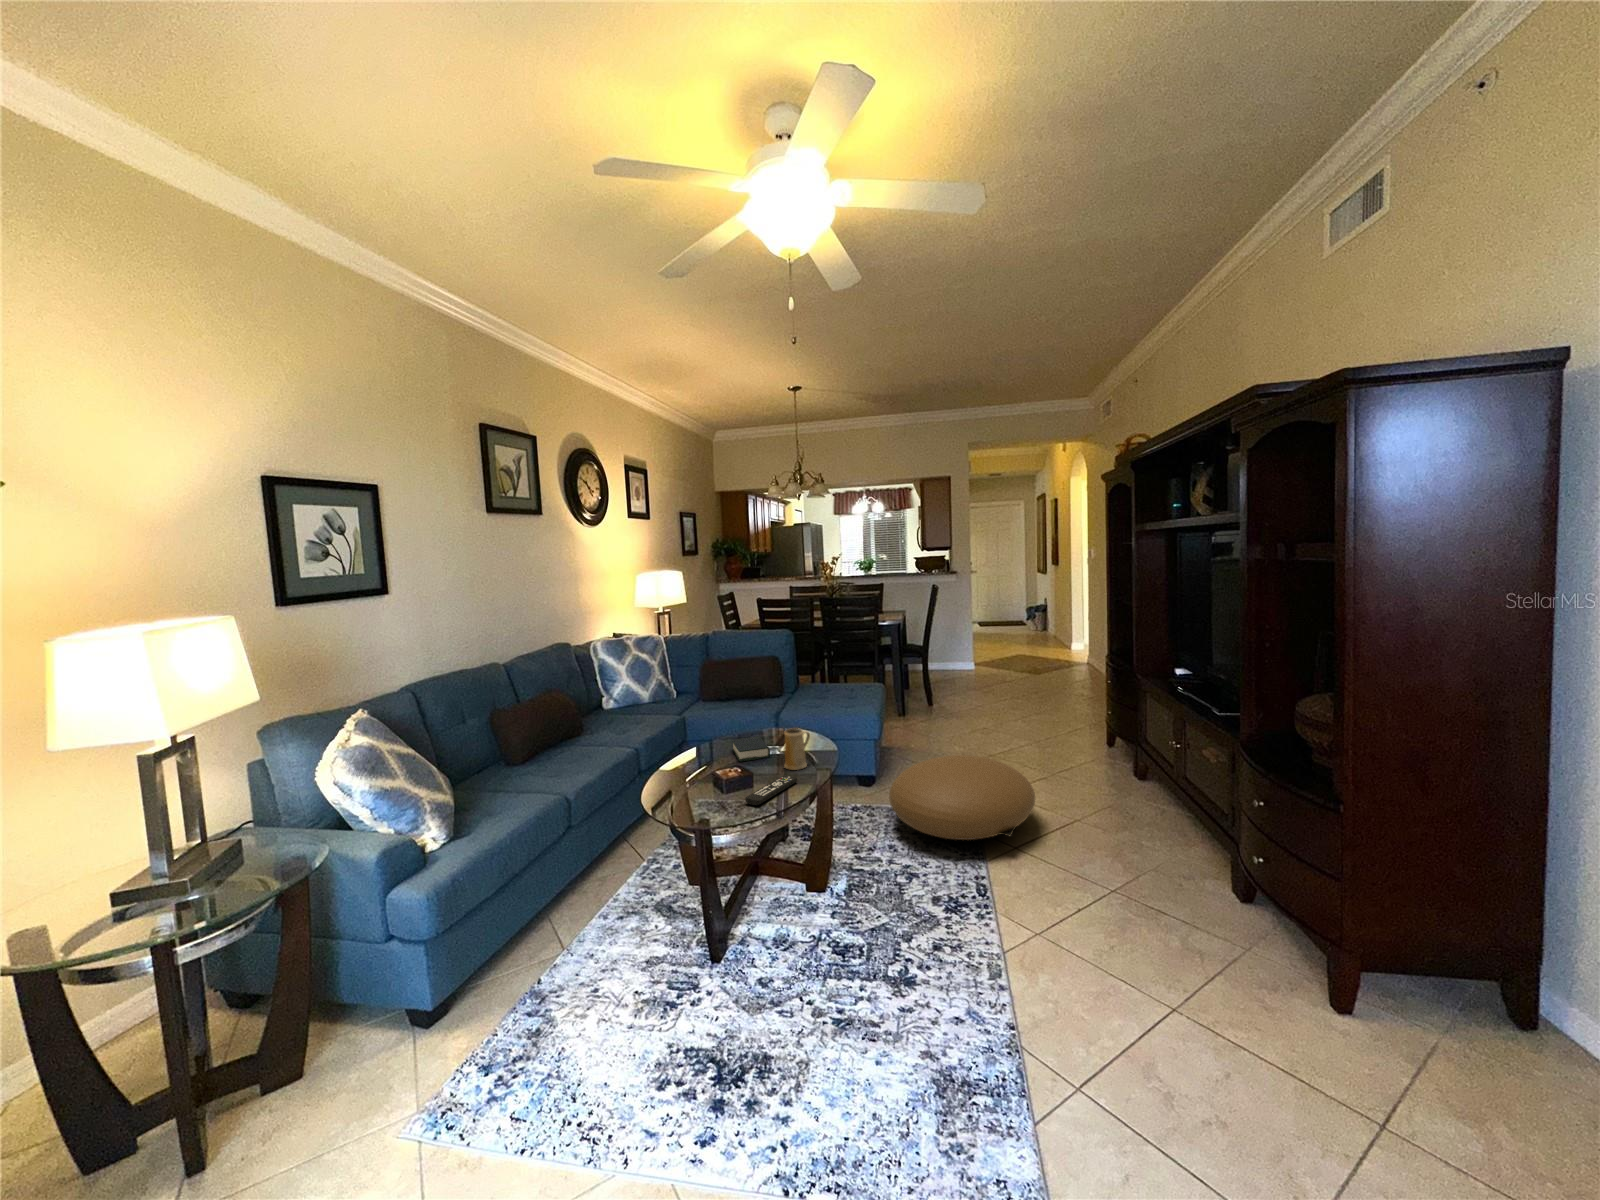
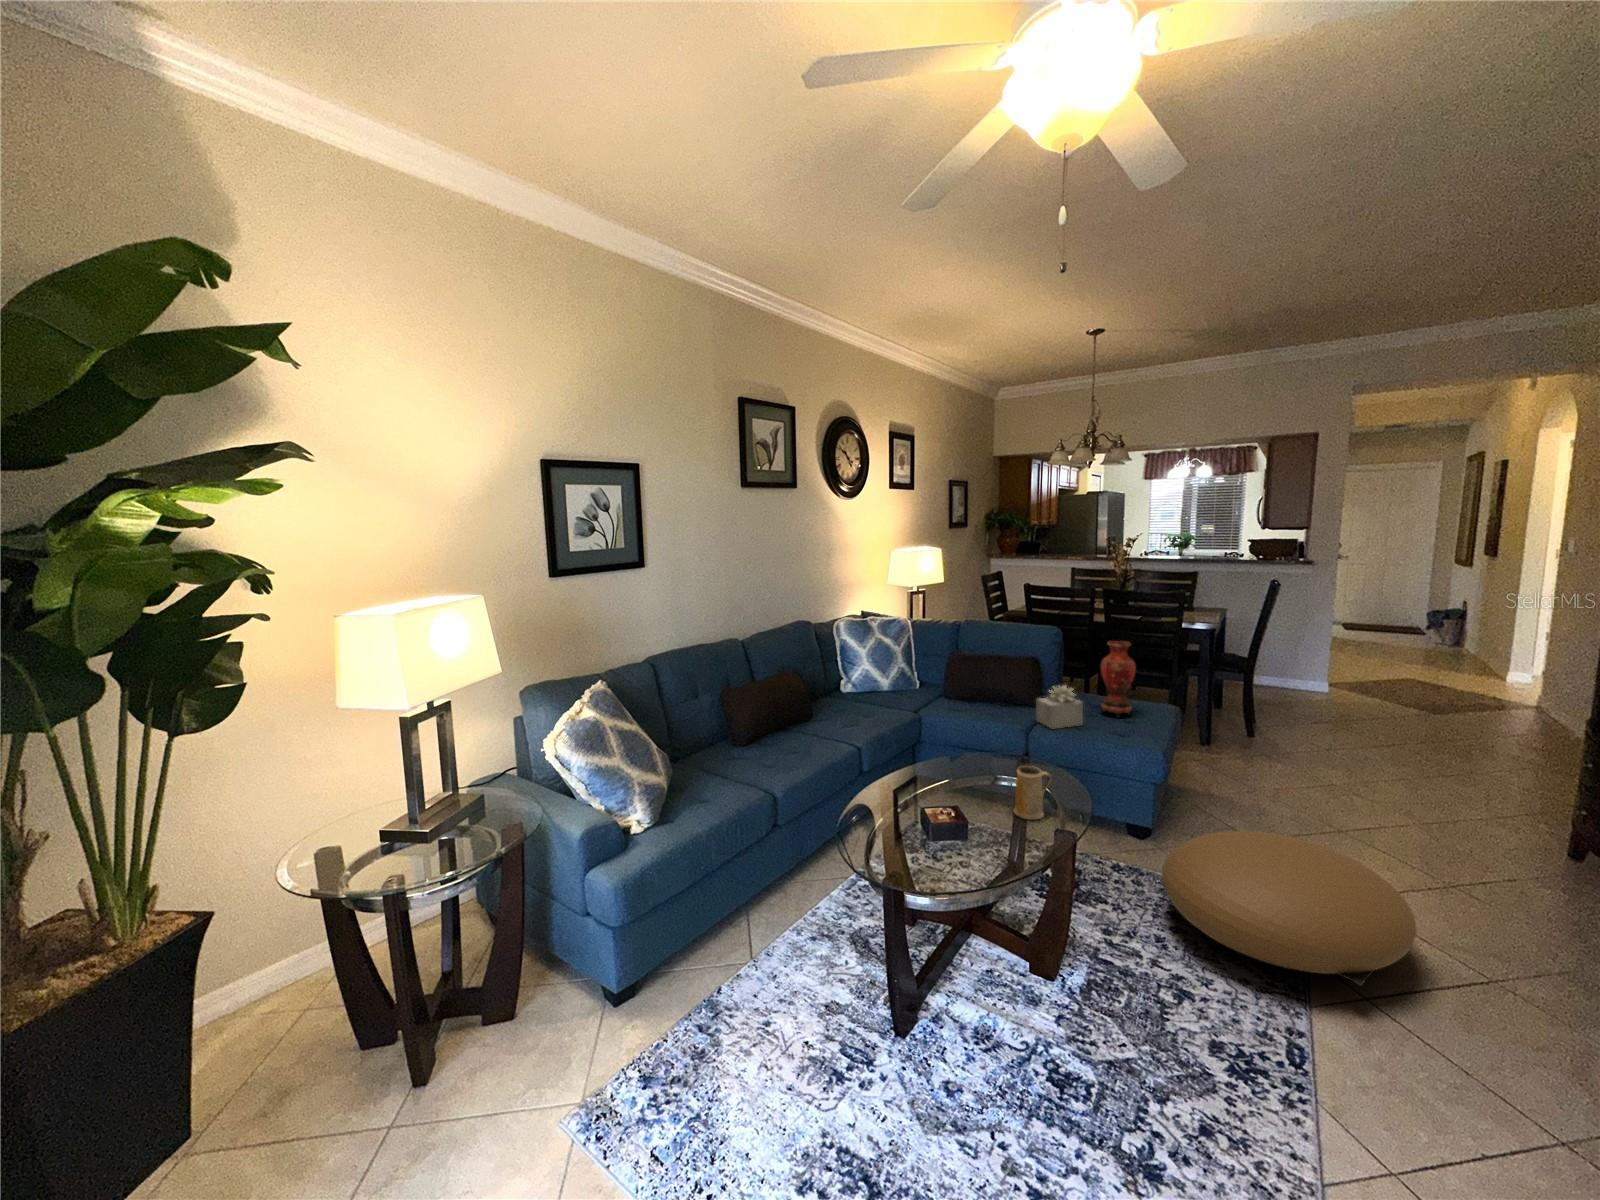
vase: none [831,635,855,695] -> present [1101,641,1136,718]
succulent plant: none [786,673,823,709] -> present [1036,686,1083,728]
book: present [732,736,770,761] -> none [955,761,999,792]
remote control: present [745,775,797,805] -> none [954,826,1026,862]

